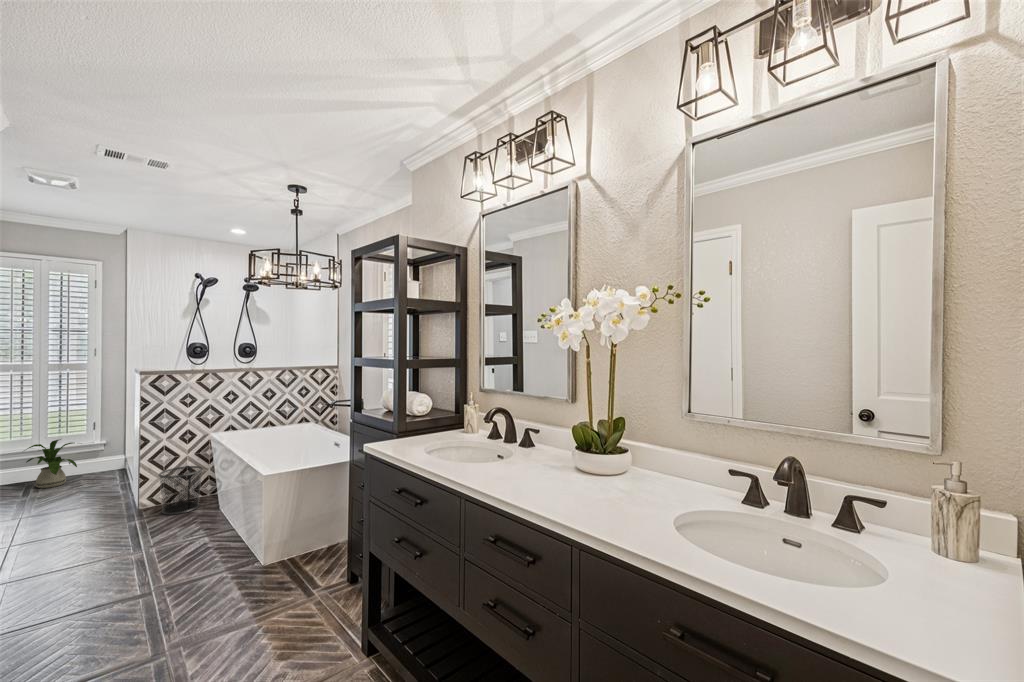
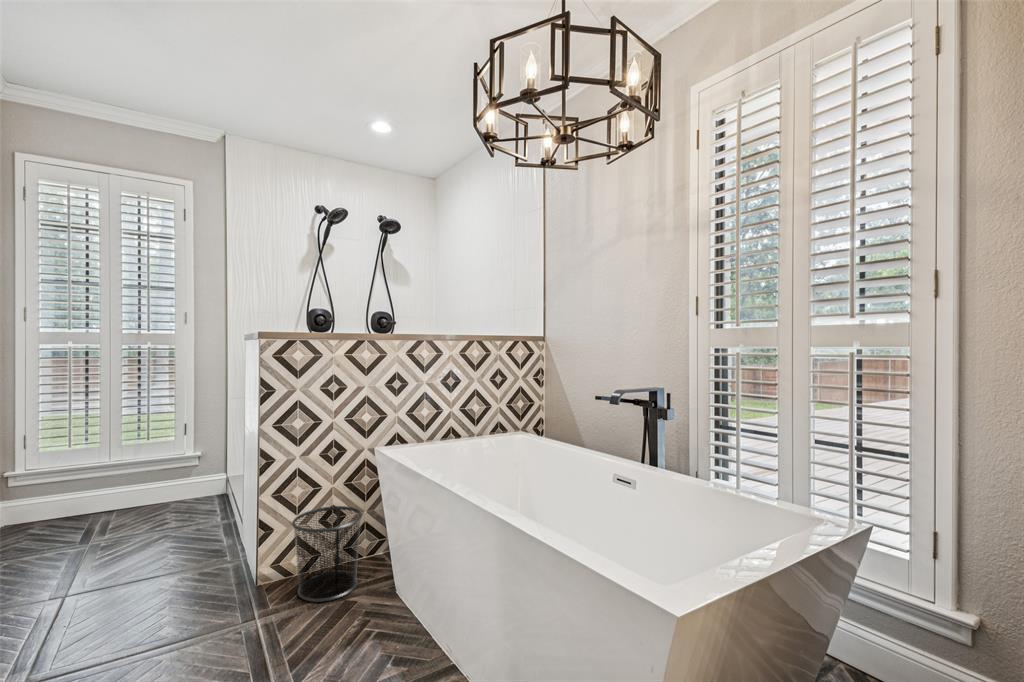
house plant: present [24,439,77,488] -> none [86,449,170,525]

